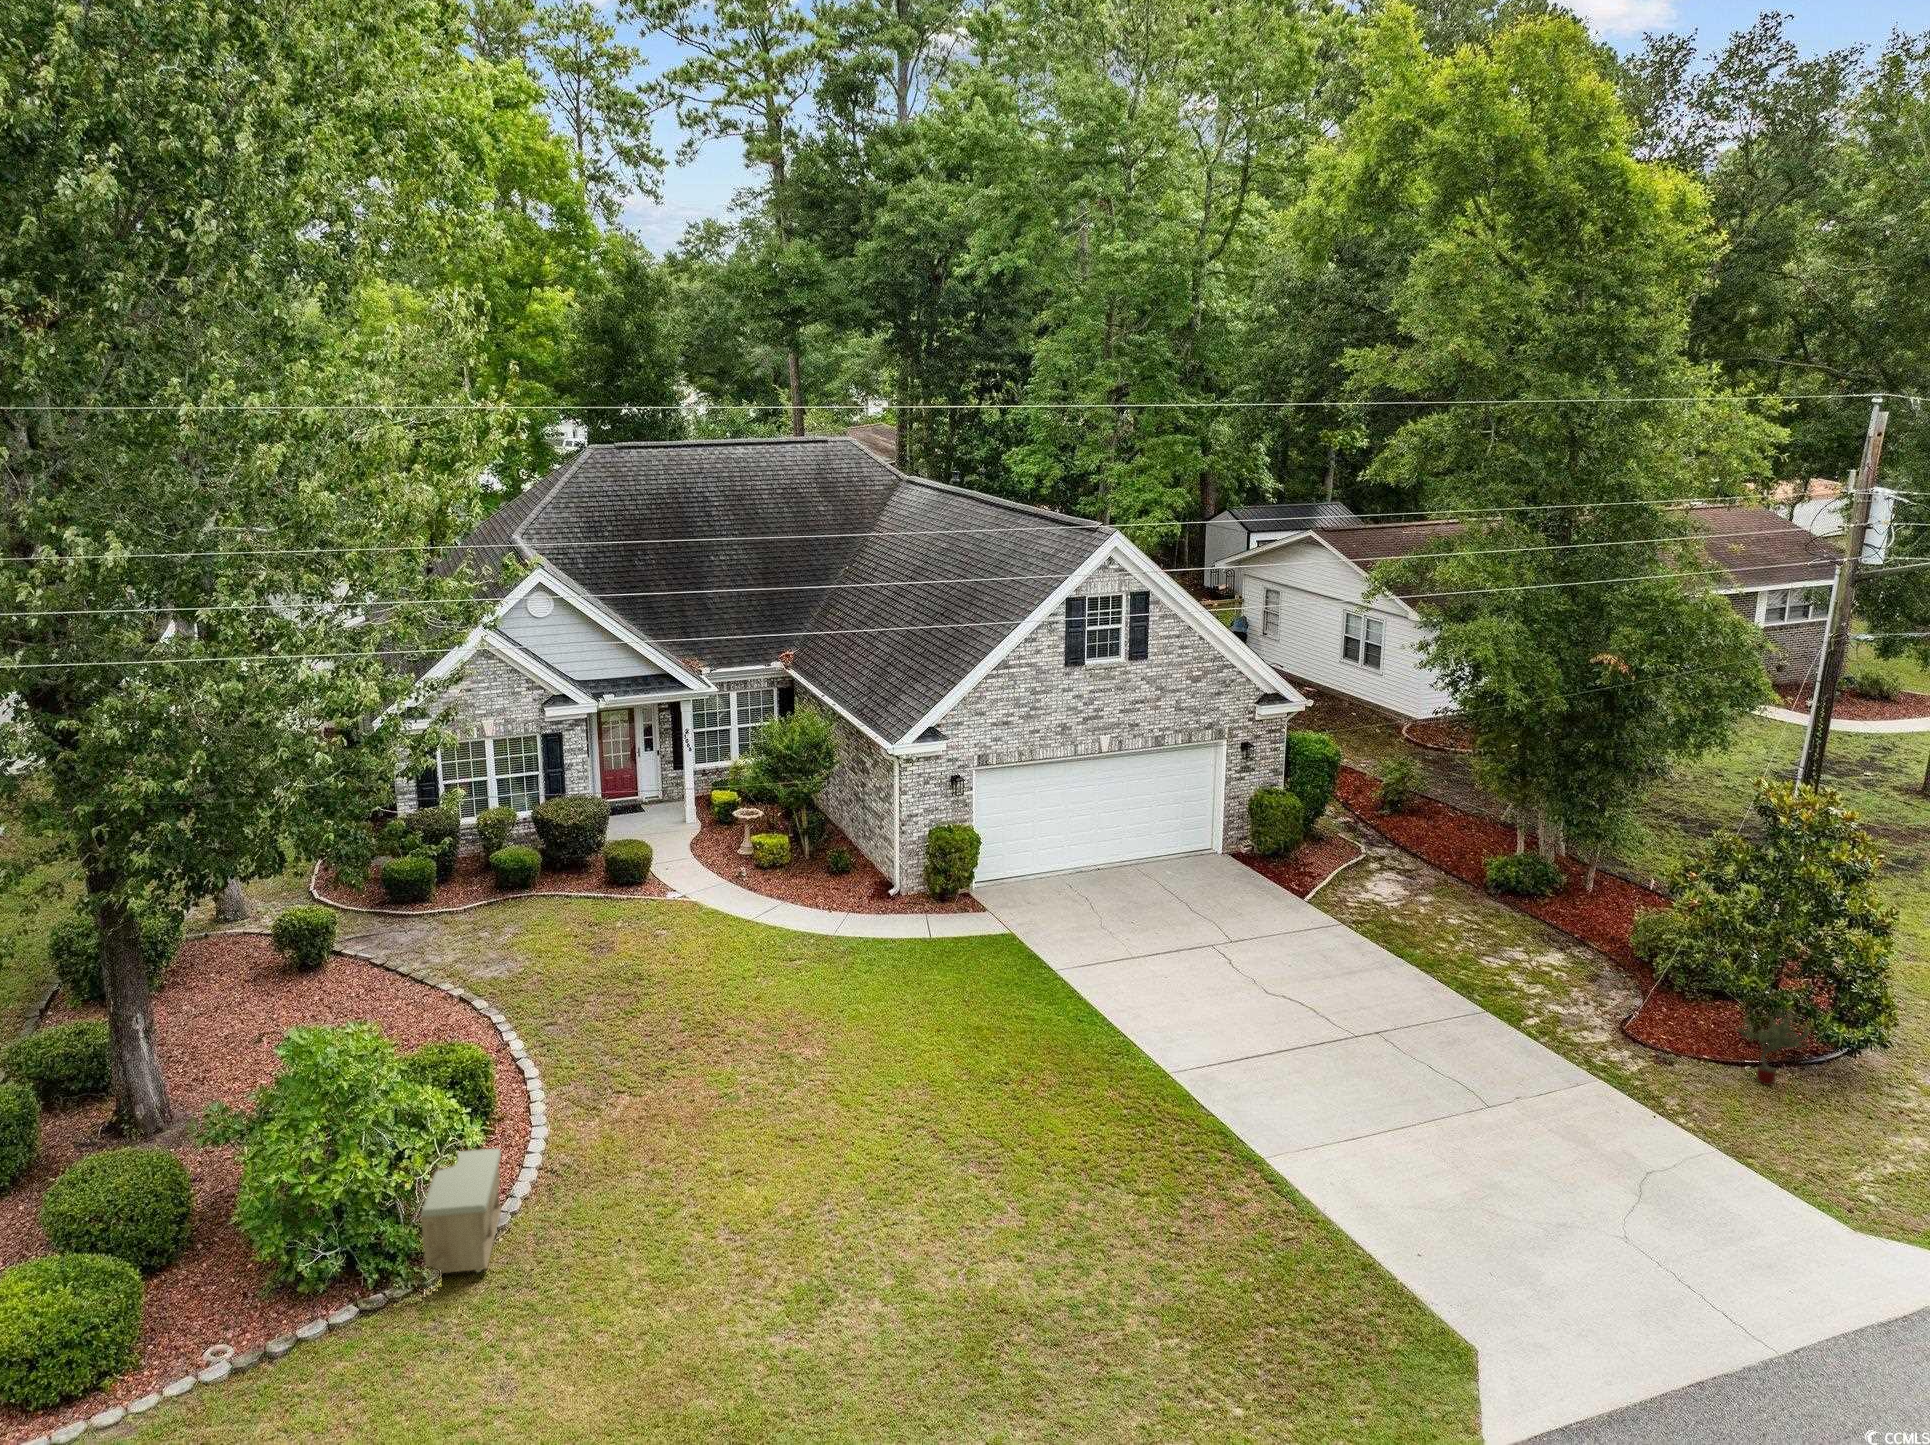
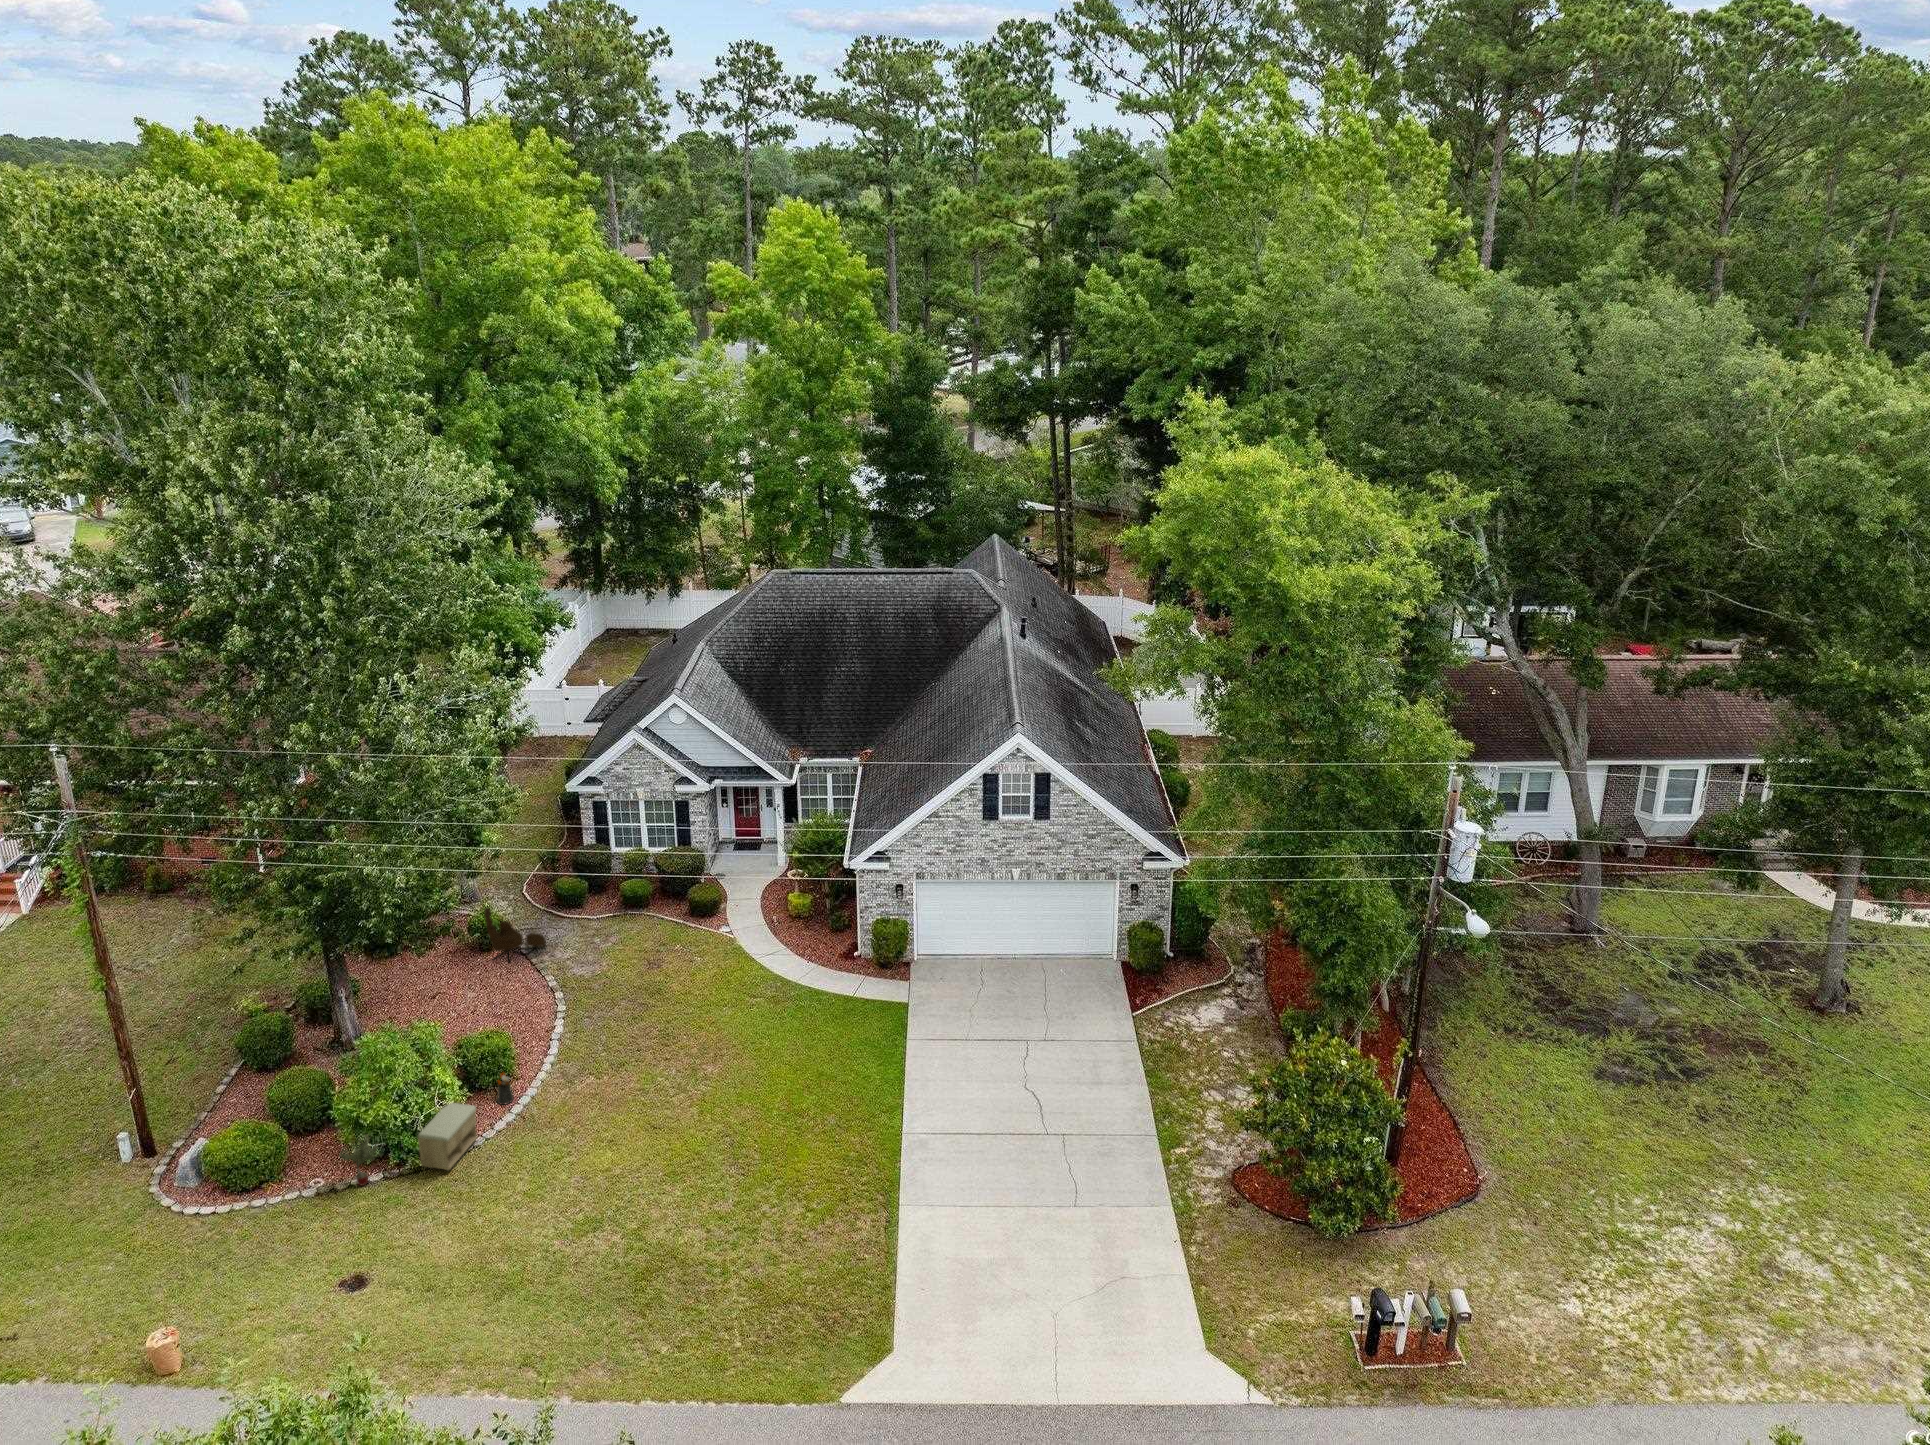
lounge chair: none [314,890,421,975] -> present [484,908,546,962]
potted tree: present [1737,1010,1810,1085] -> present [340,1134,379,1186]
watering can: none [491,1096,521,1156] -> present [497,1073,514,1105]

